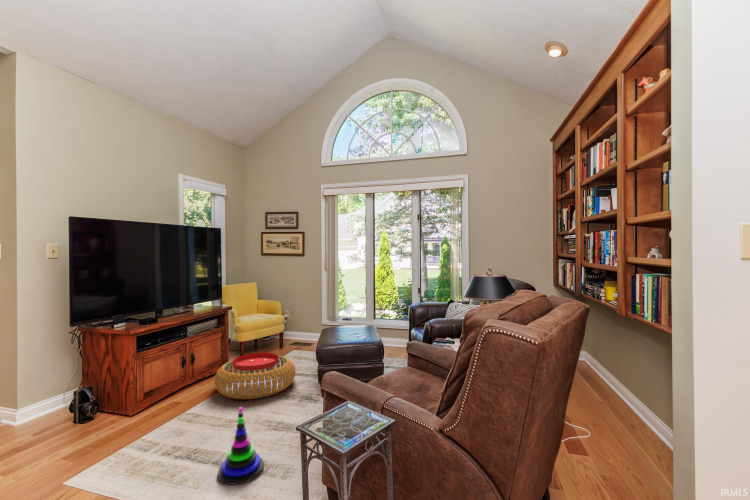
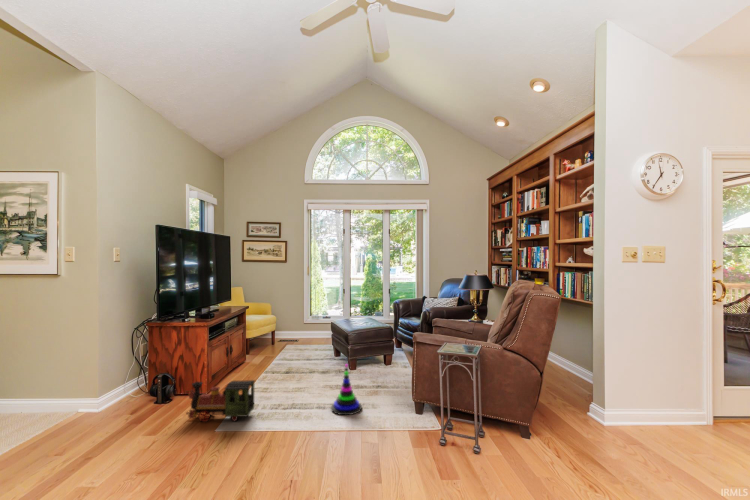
pouf: present [215,353,295,400] -> none [255,342,321,378]
toy train: none [52,410,138,469] -> present [187,380,255,422]

